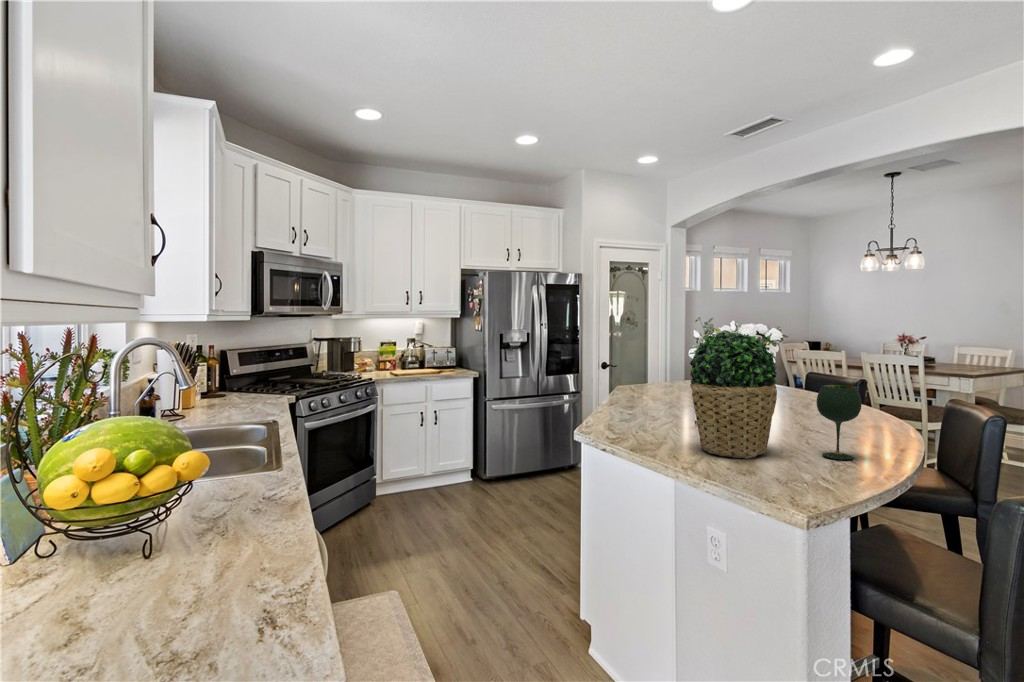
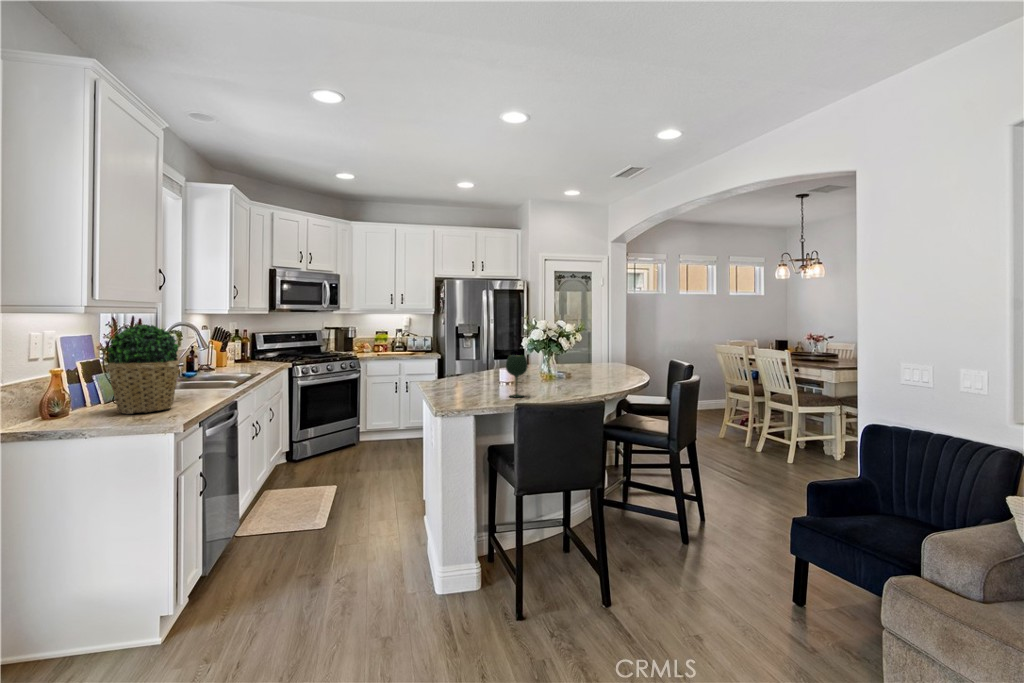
potted plant: present [690,332,777,459] -> present [108,325,180,414]

